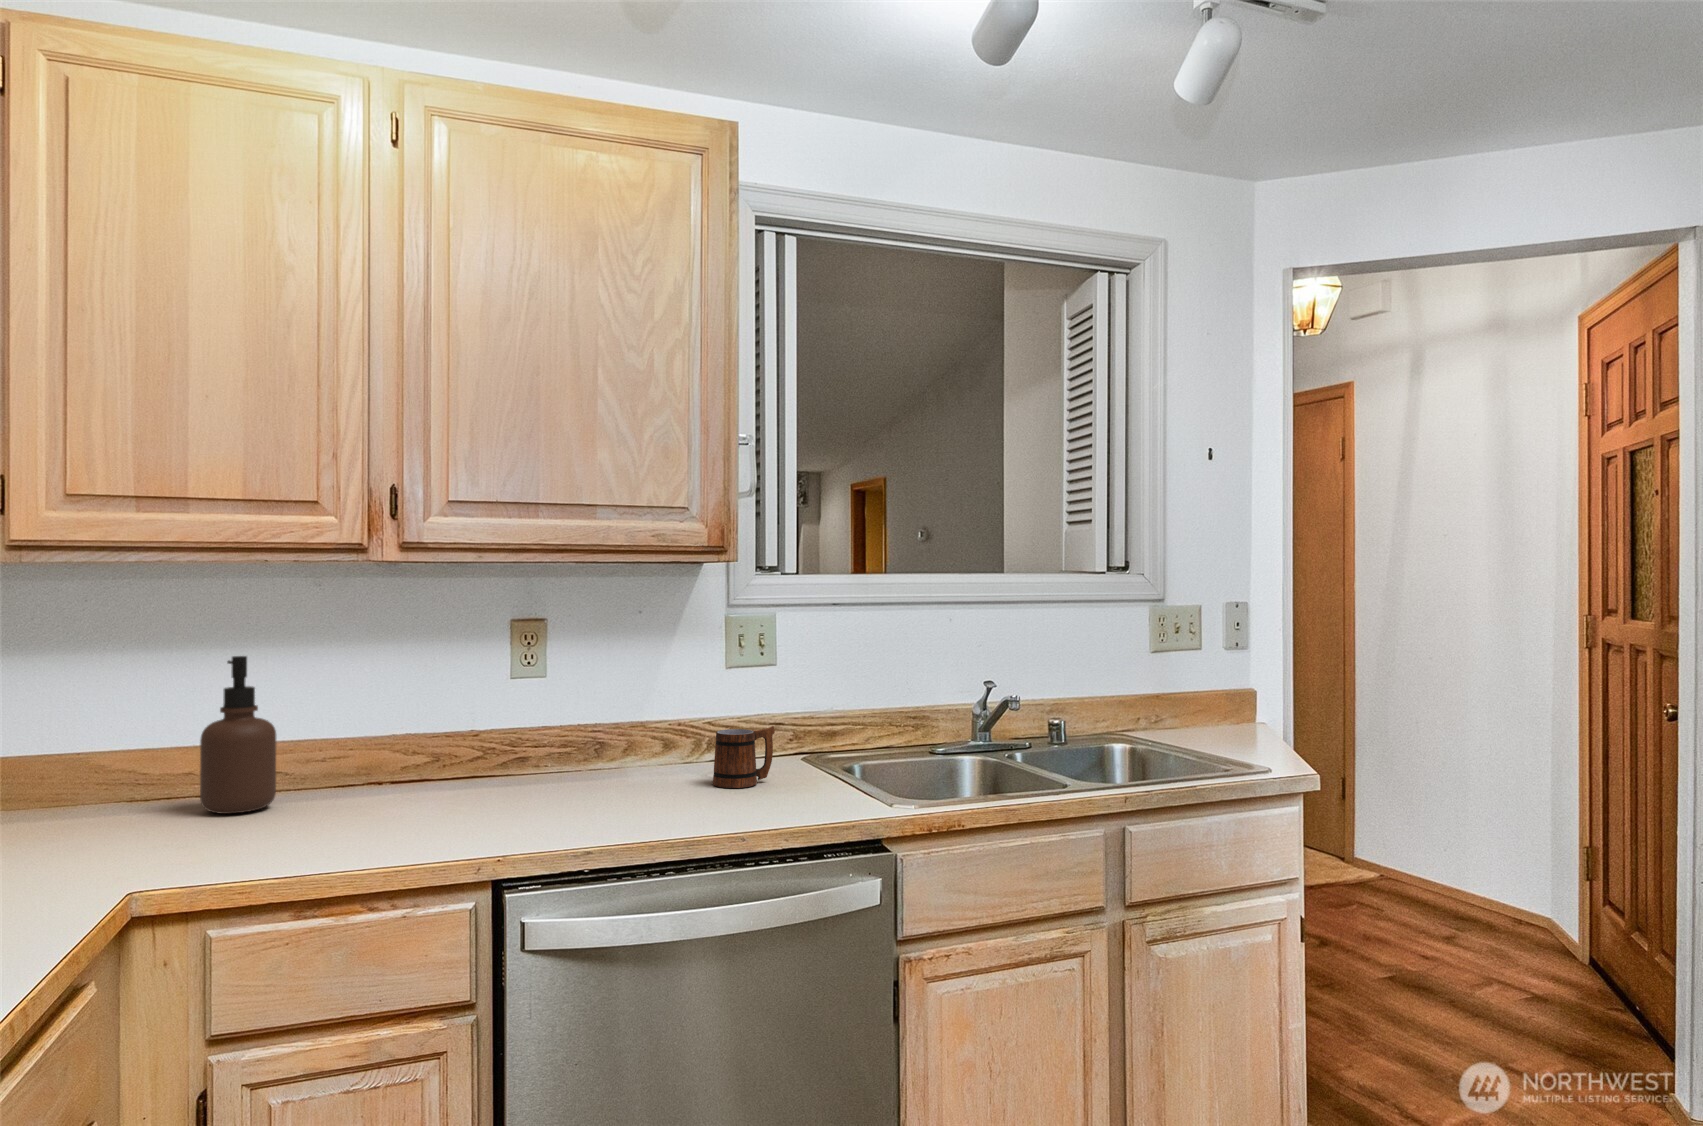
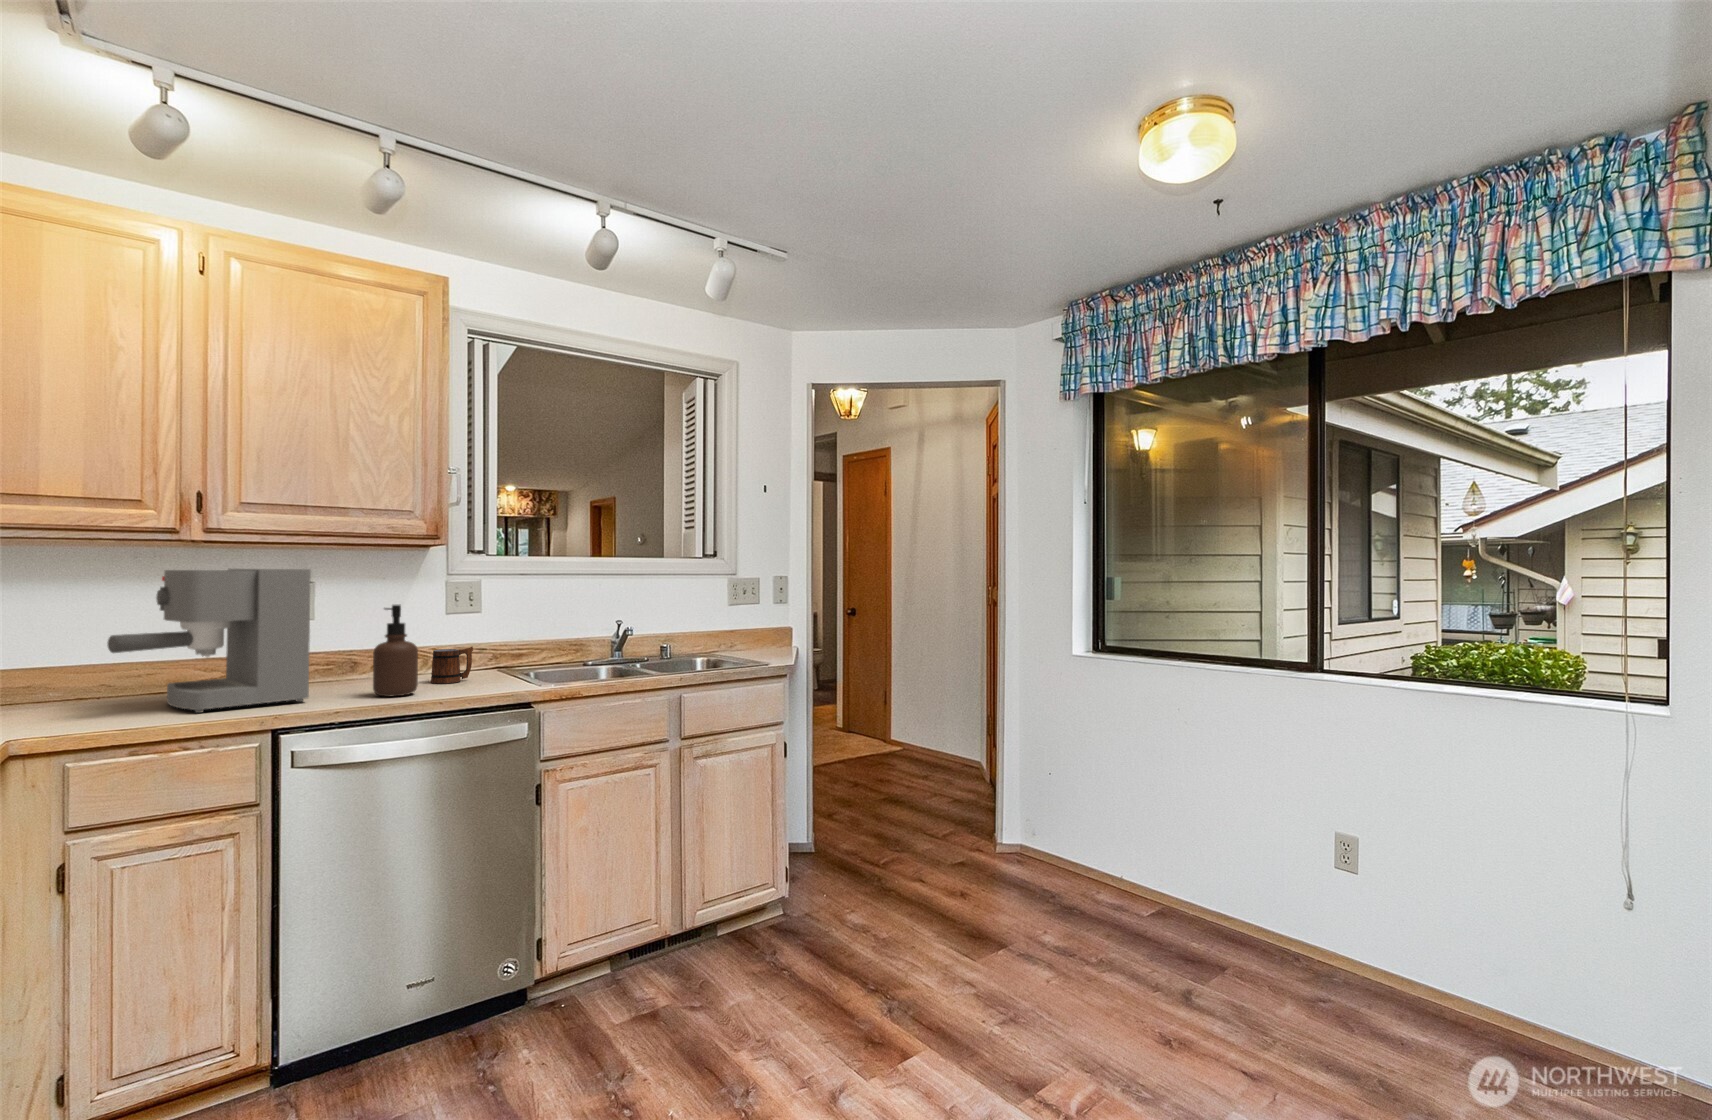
coffee maker: none [268,600,547,842] -> present [107,569,311,713]
soap dispenser: present [200,656,276,814] -> present [373,605,418,697]

